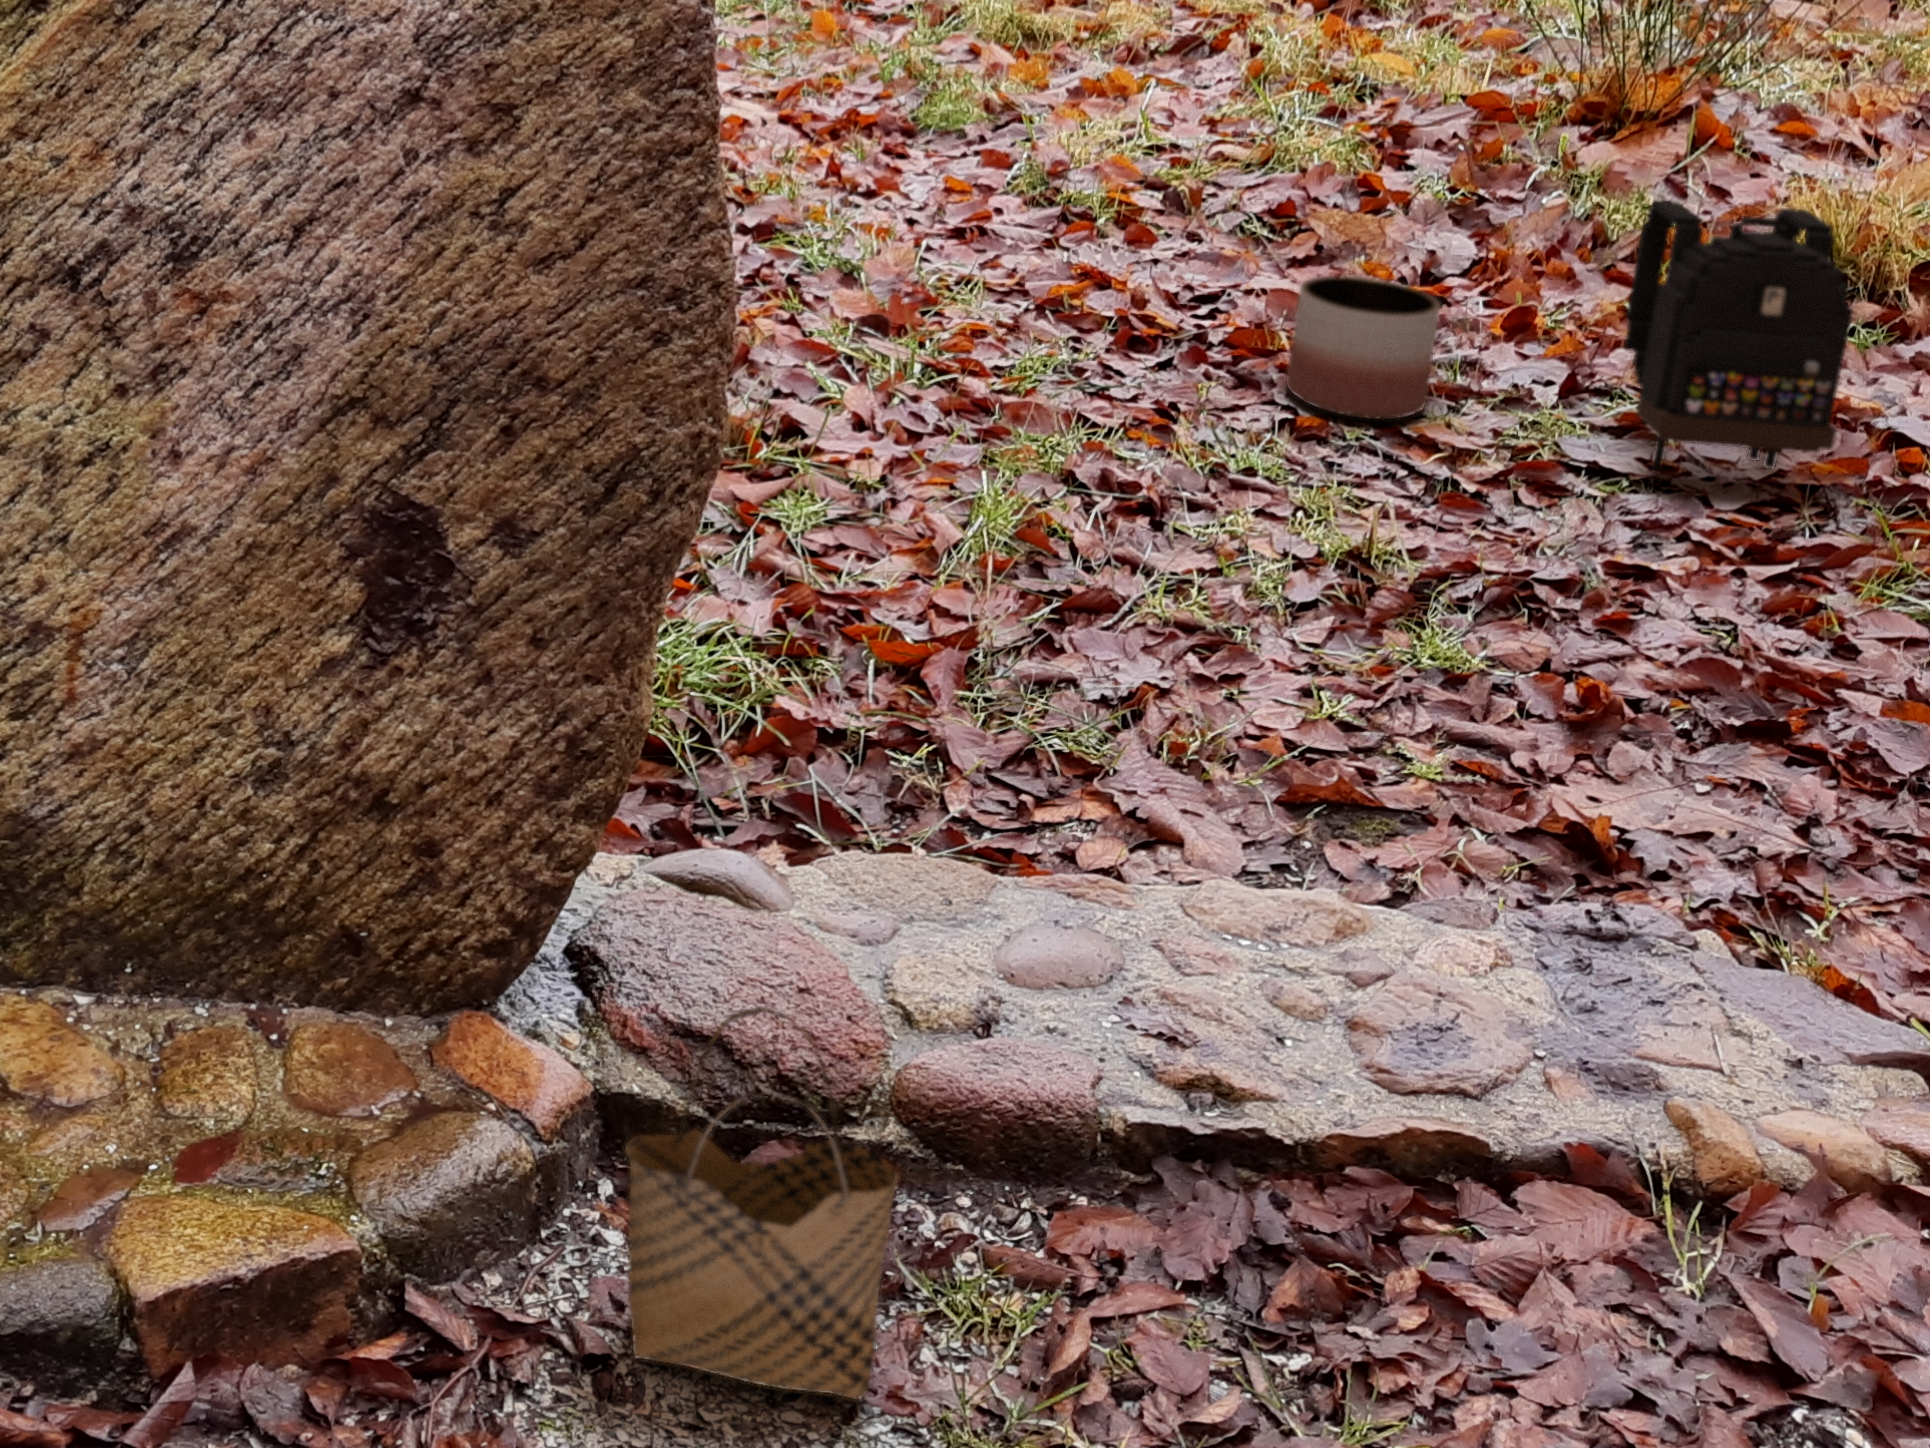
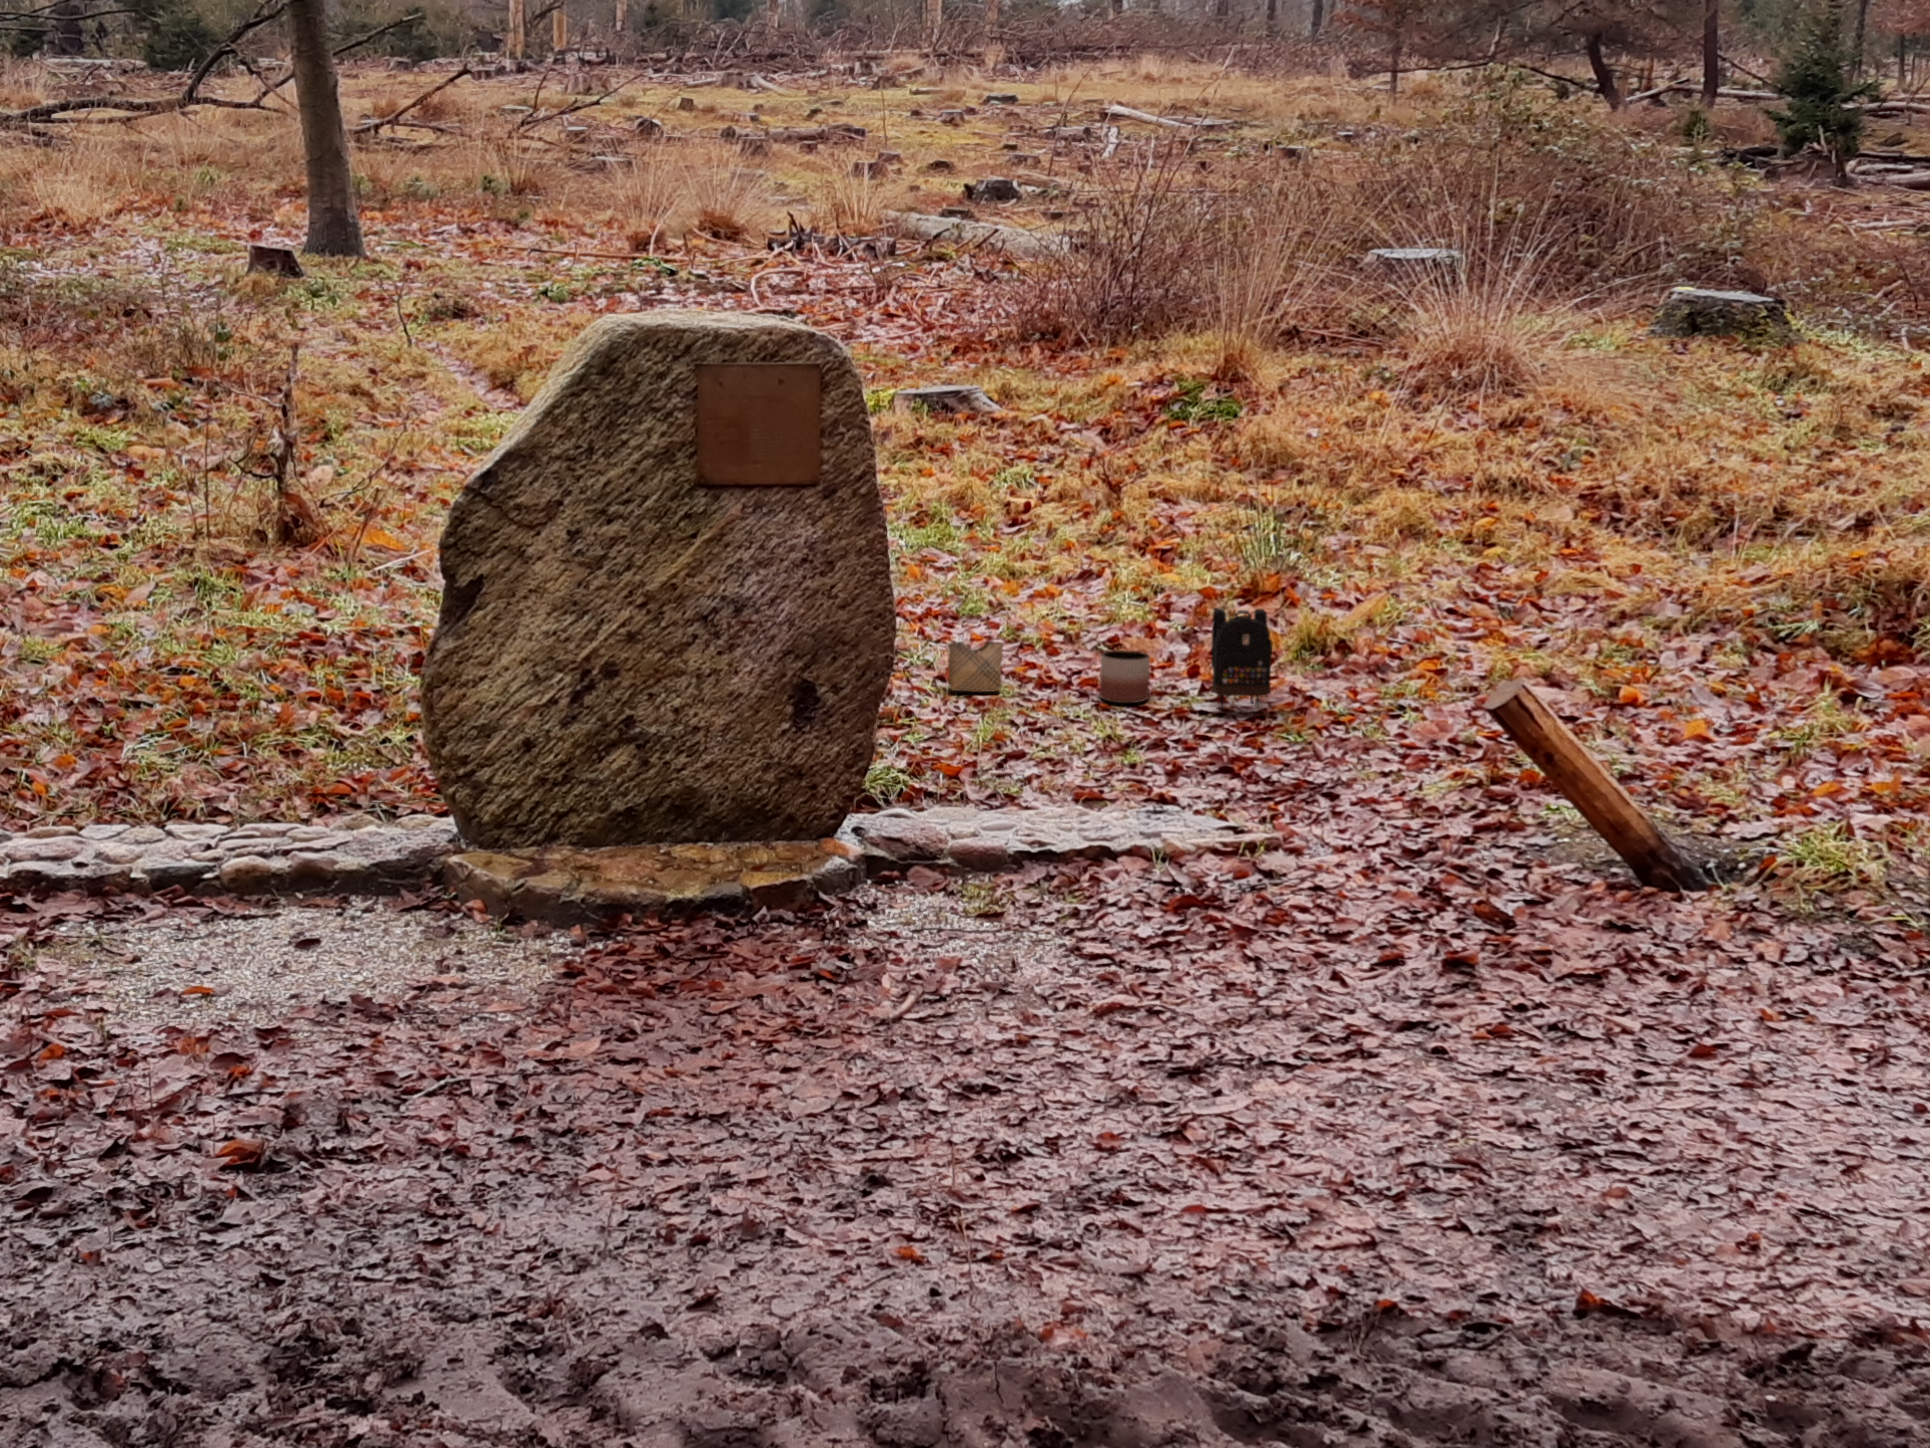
woven basket: present [626,1007,898,1399] -> present [948,616,1003,692]

